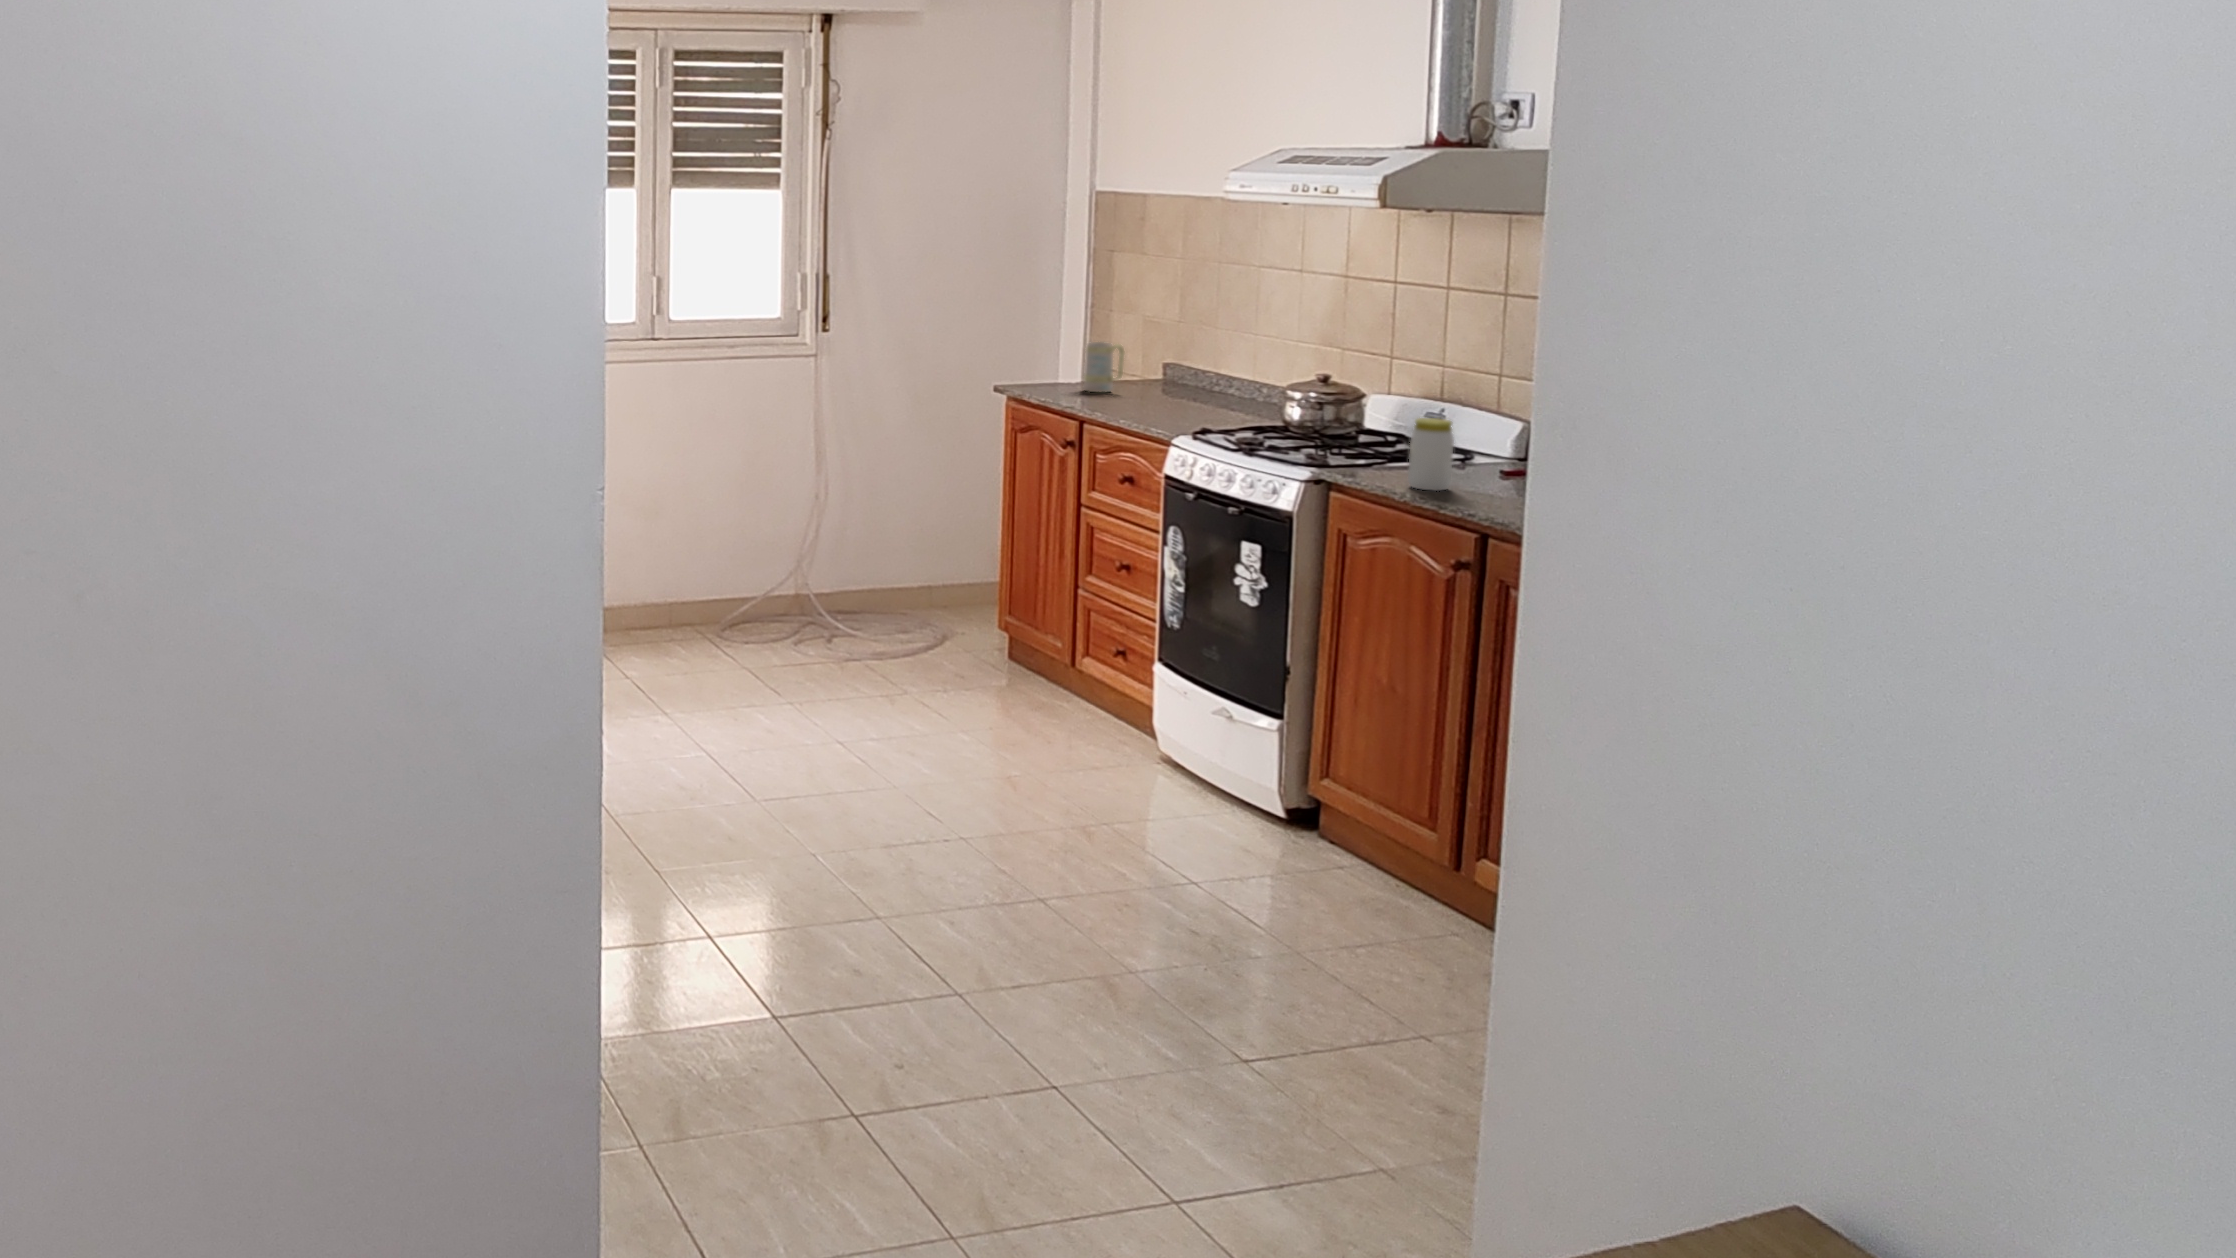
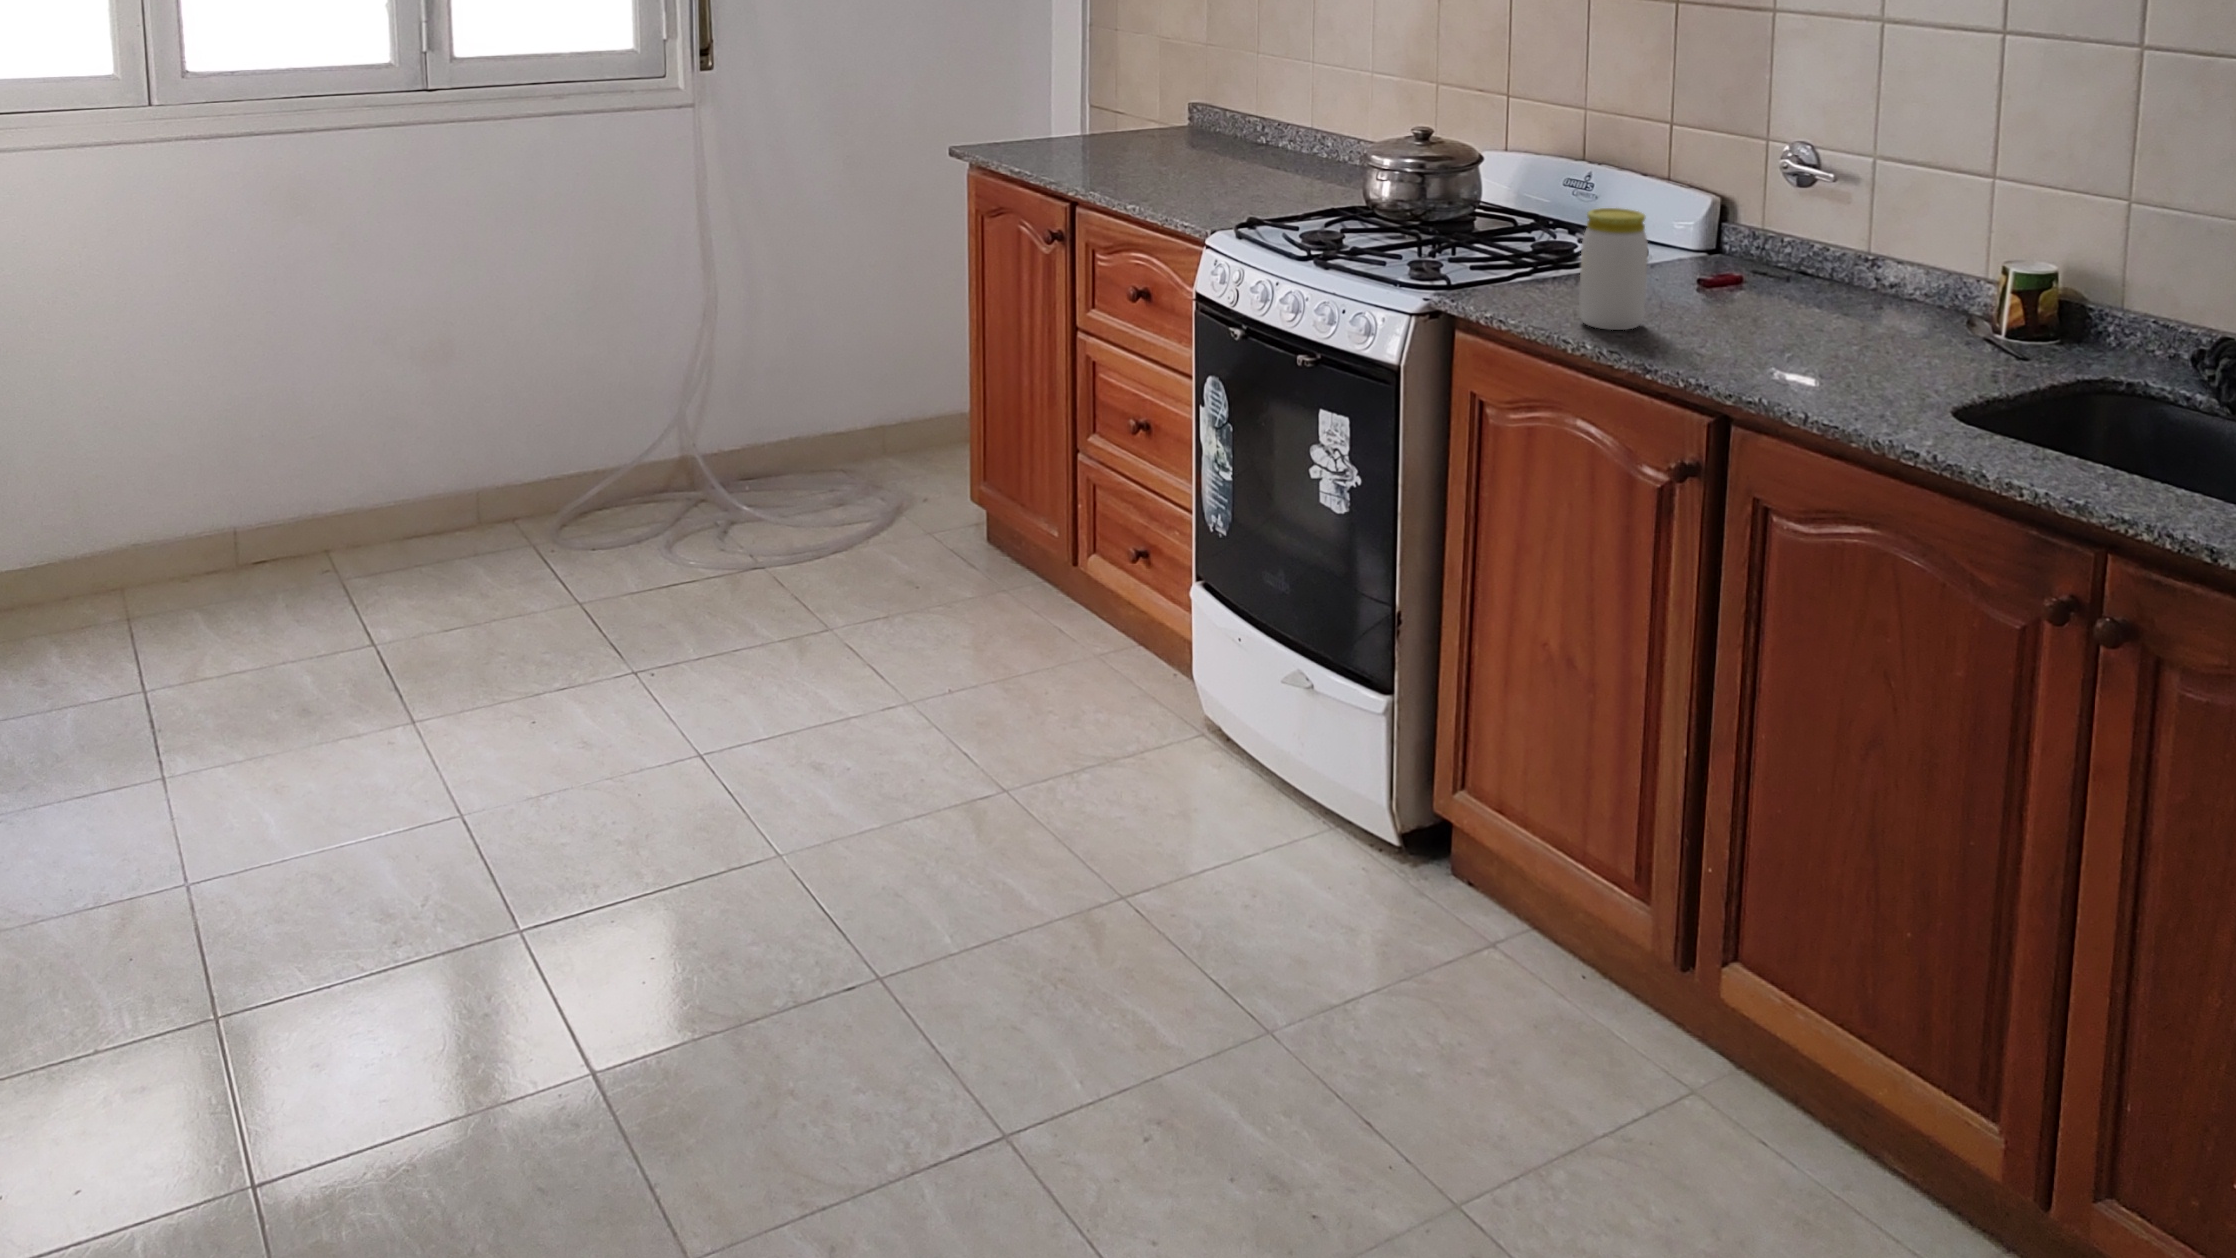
mug: present [1084,342,1125,392] -> none [1078,79,1135,153]

